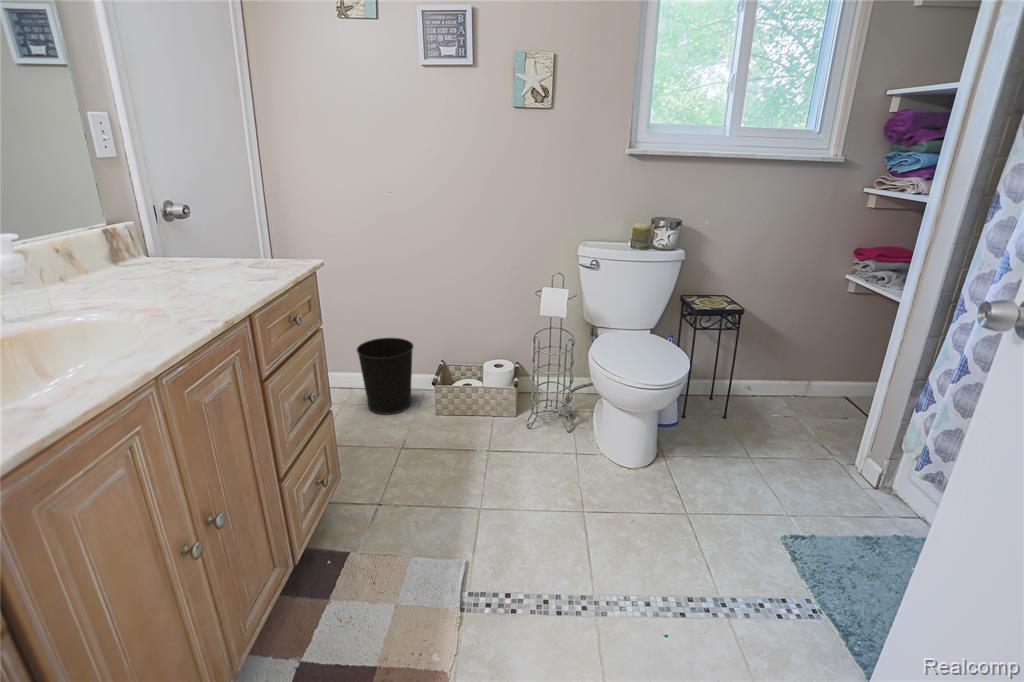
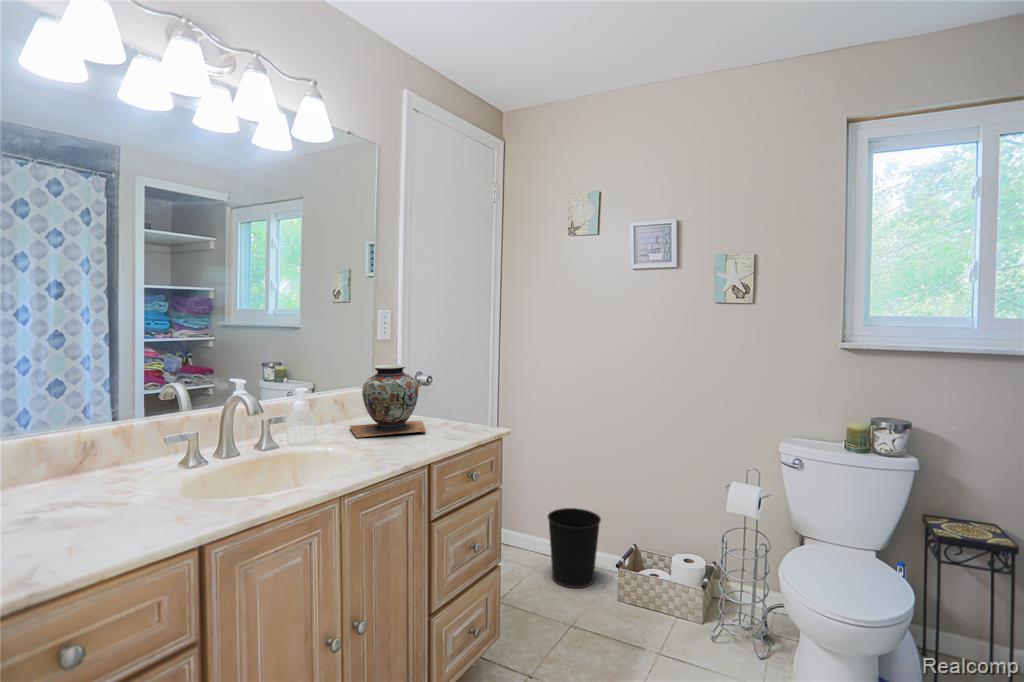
decorative vase: none [94,190,219,297] -> present [350,365,426,438]

